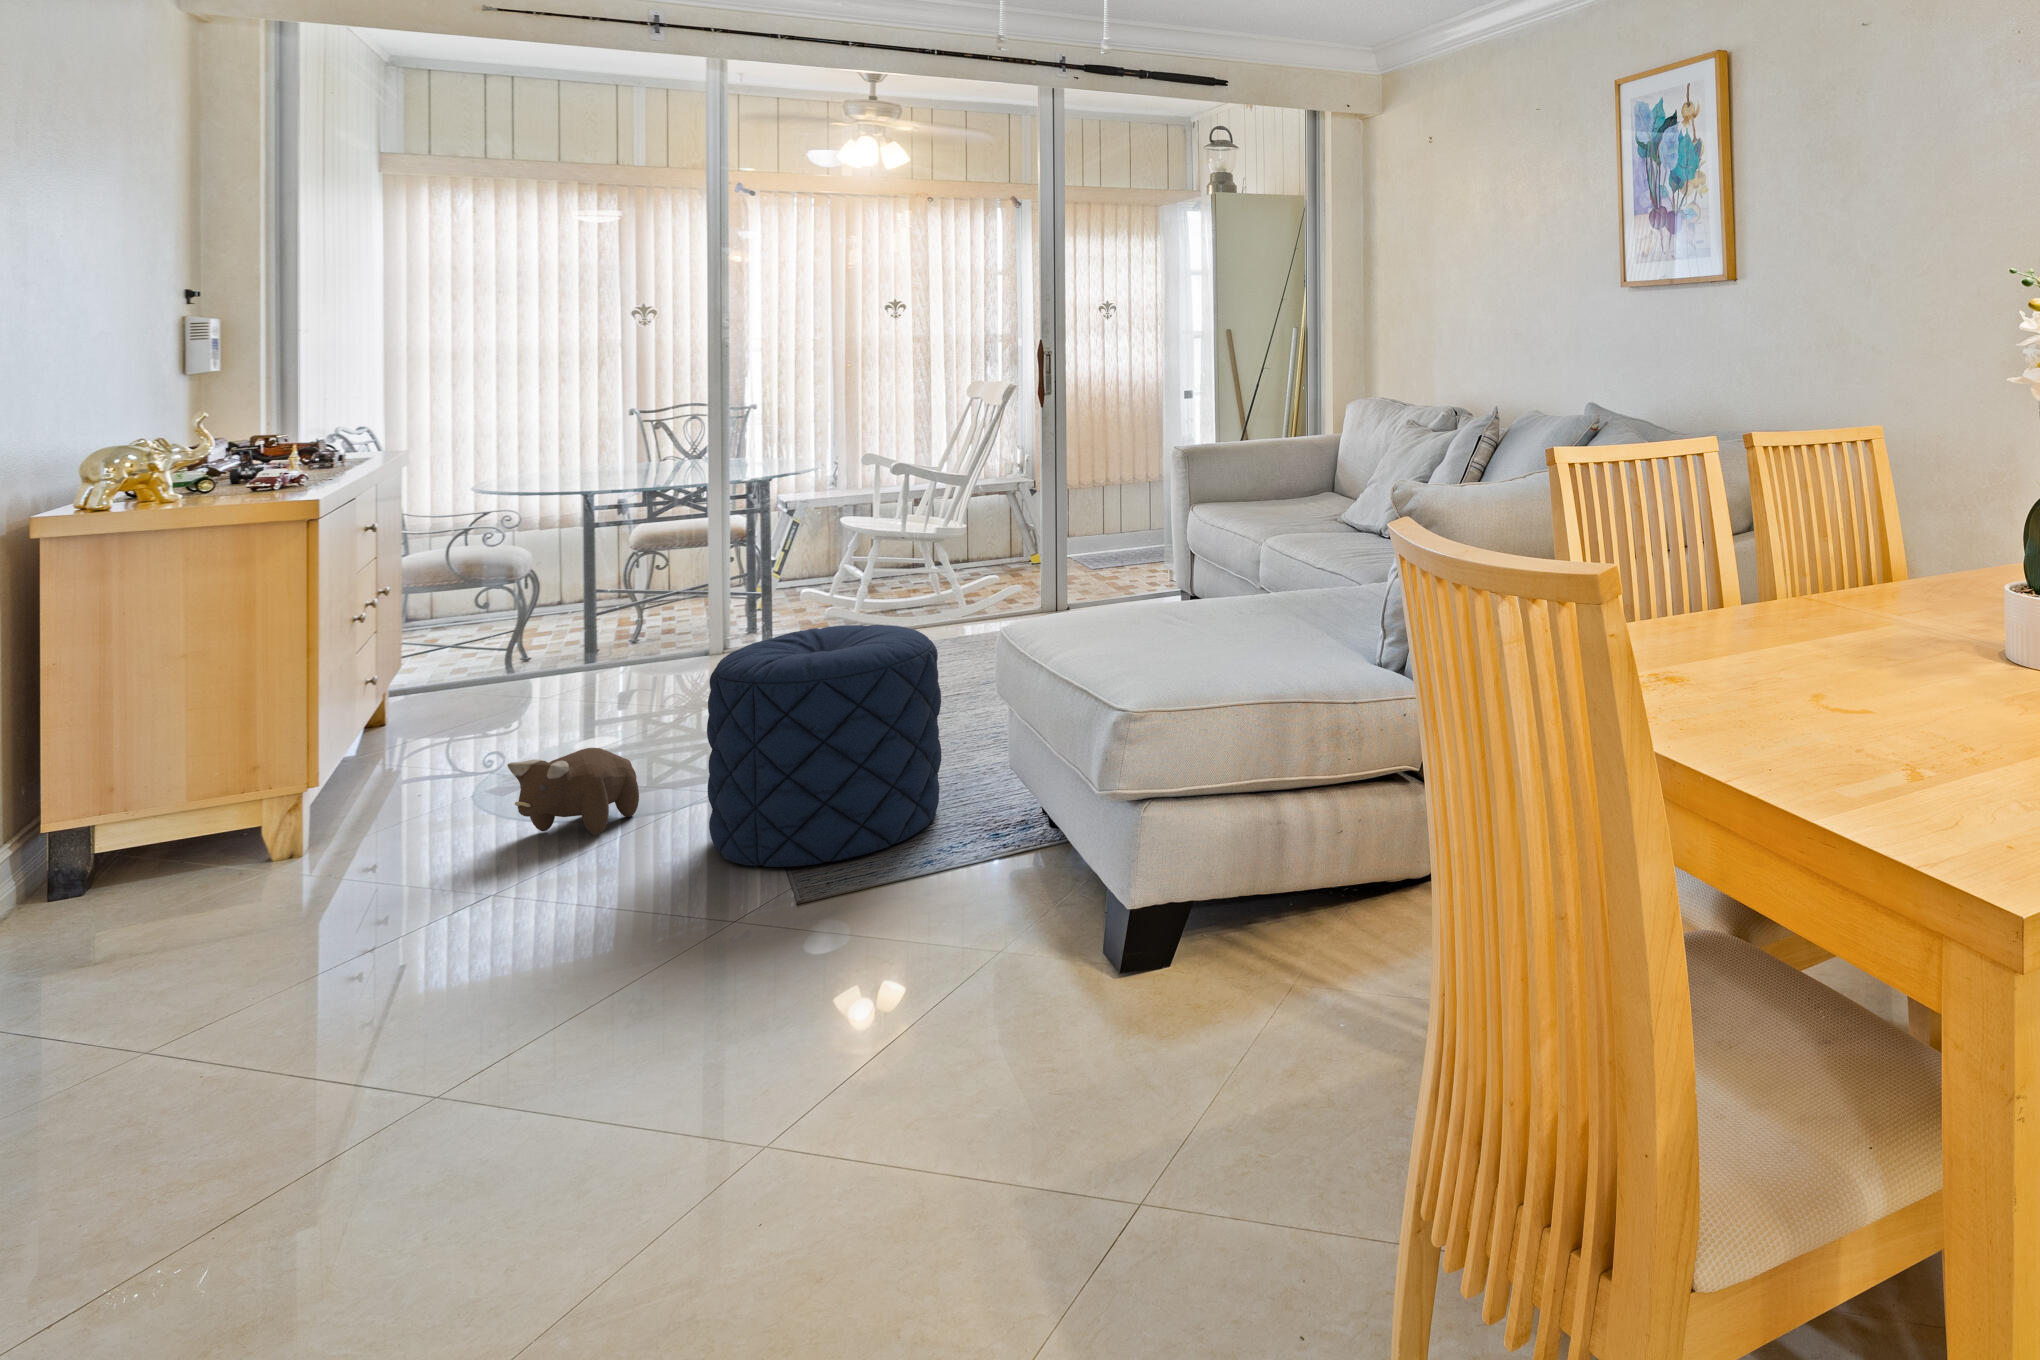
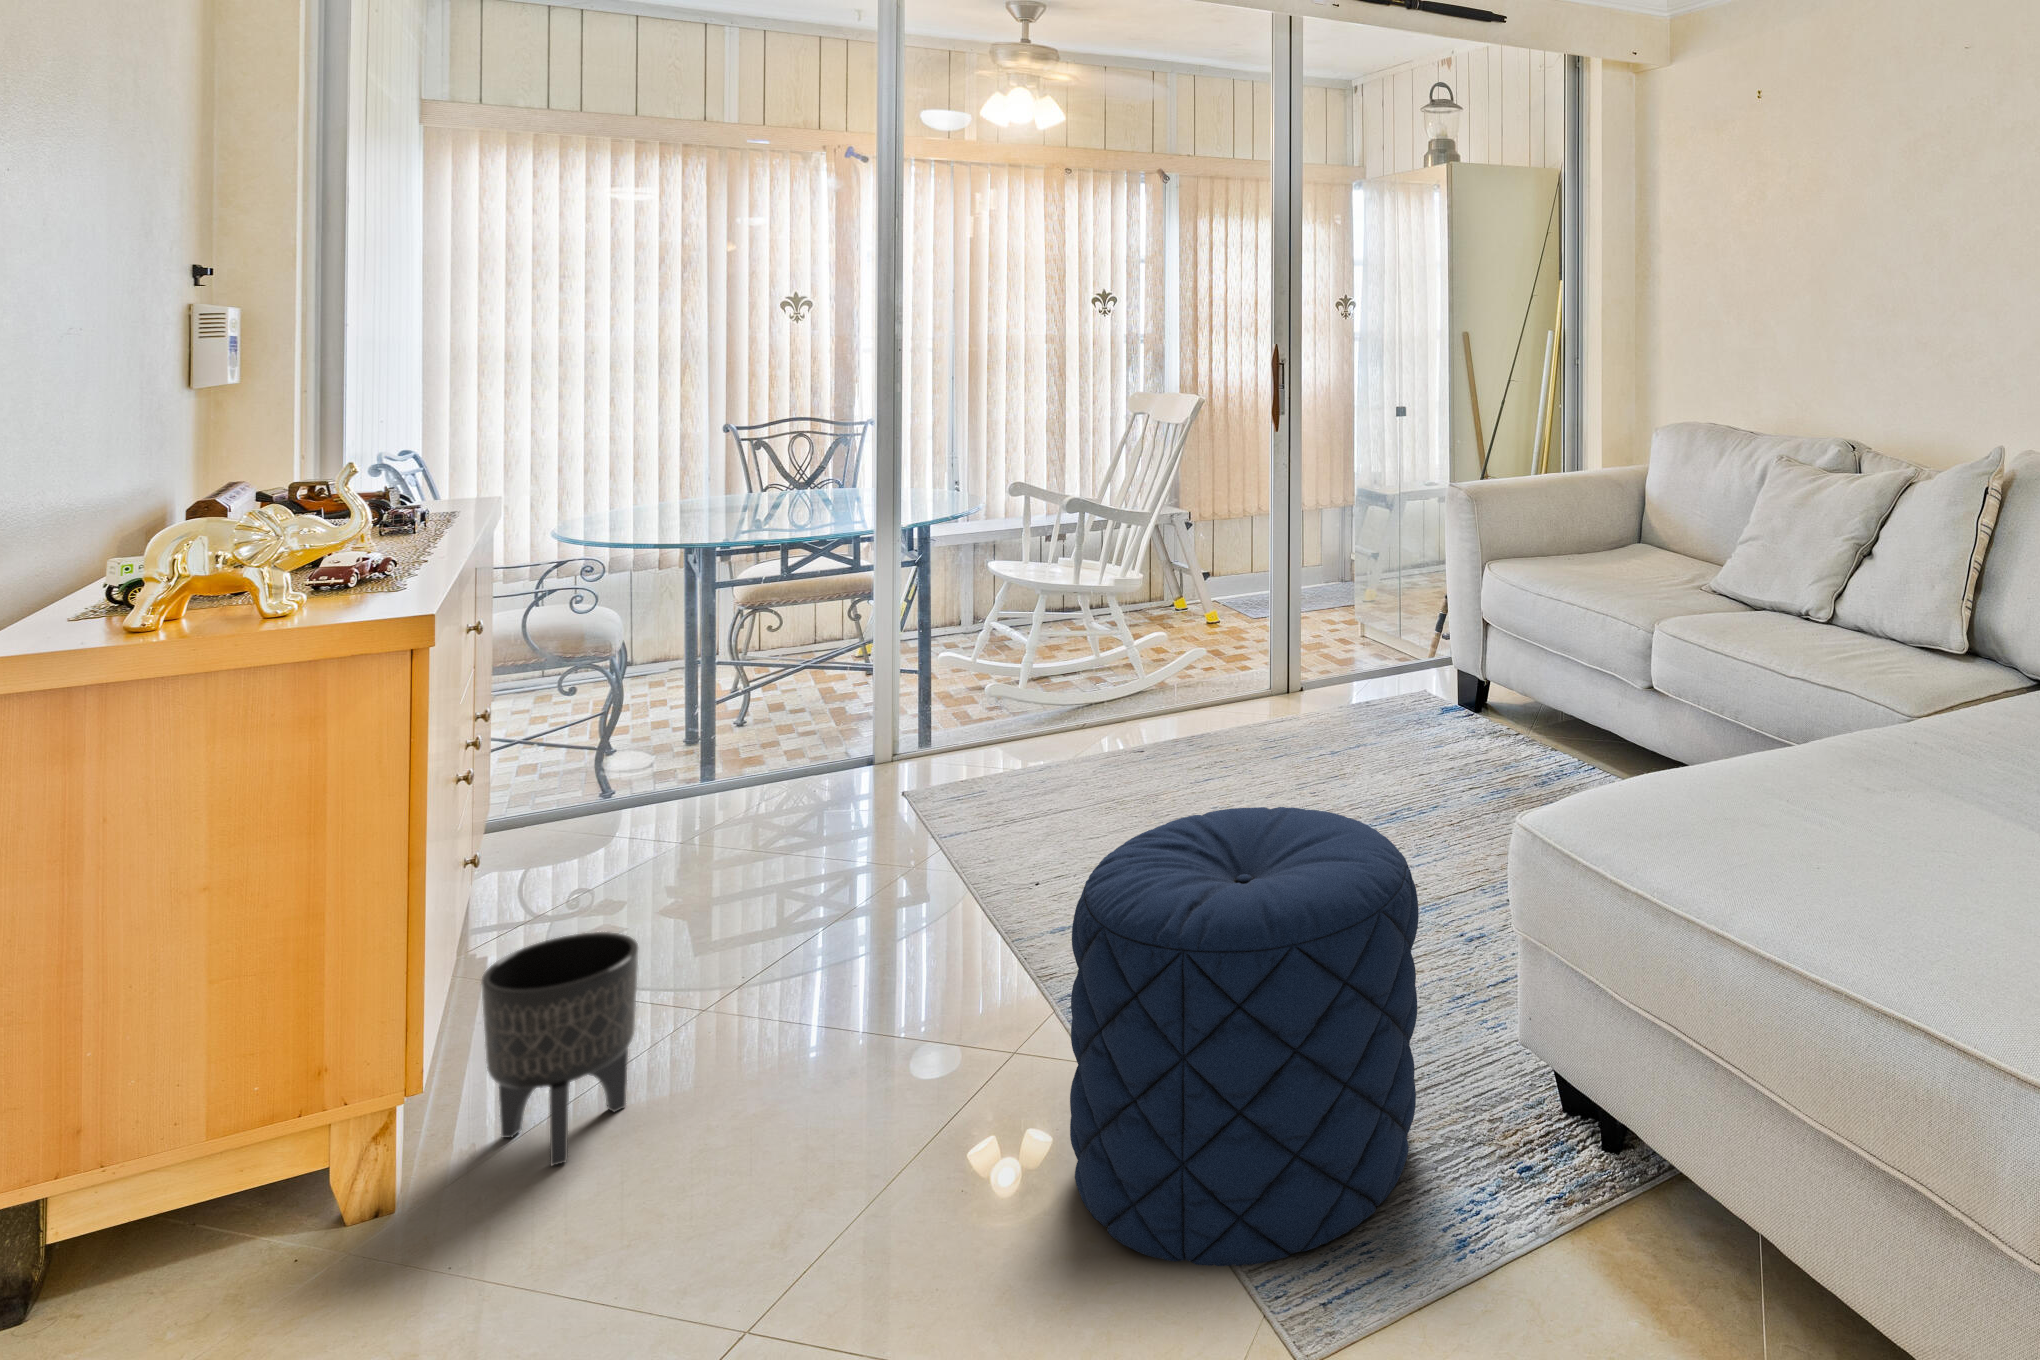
planter: none [358,708,463,839] -> present [482,932,639,1166]
plush toy: present [507,748,639,835] -> none [737,1008,918,1163]

